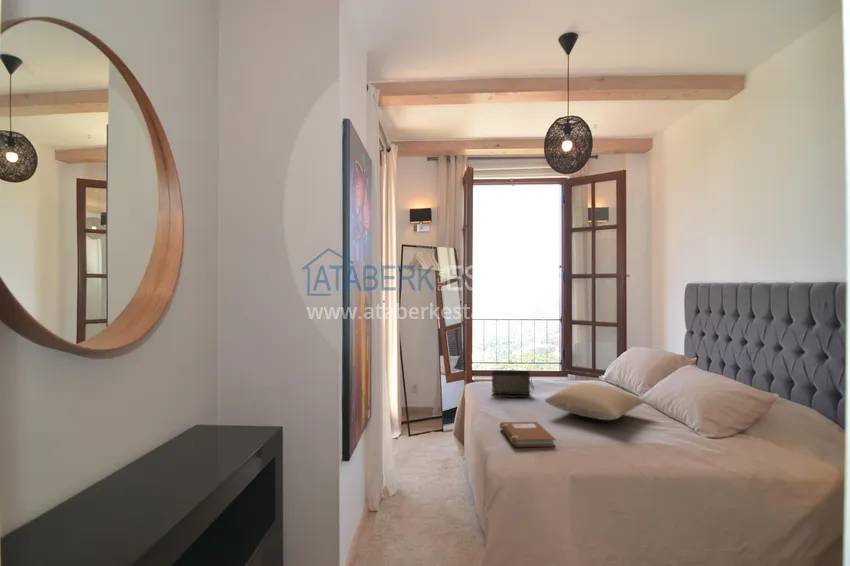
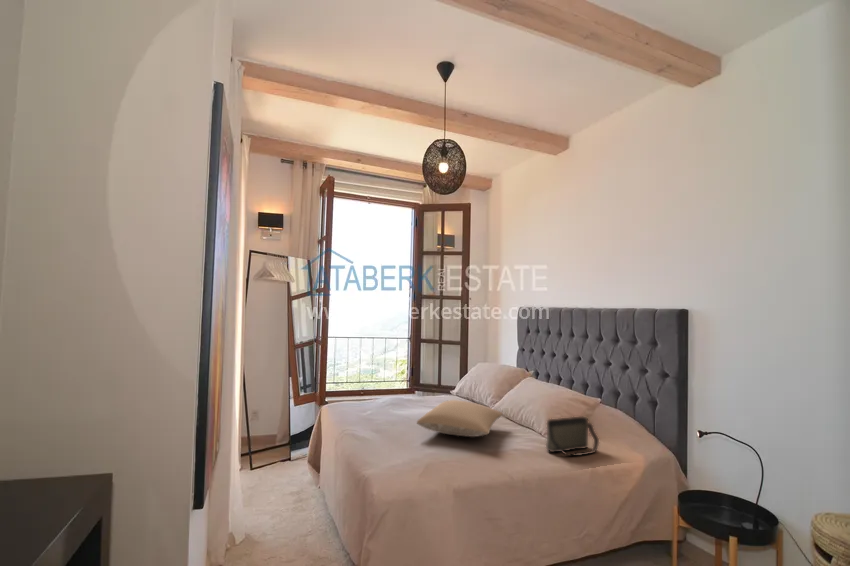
handbag: present [492,371,534,398] -> present [546,417,599,456]
notebook: present [500,422,555,447] -> none [375,446,438,480]

